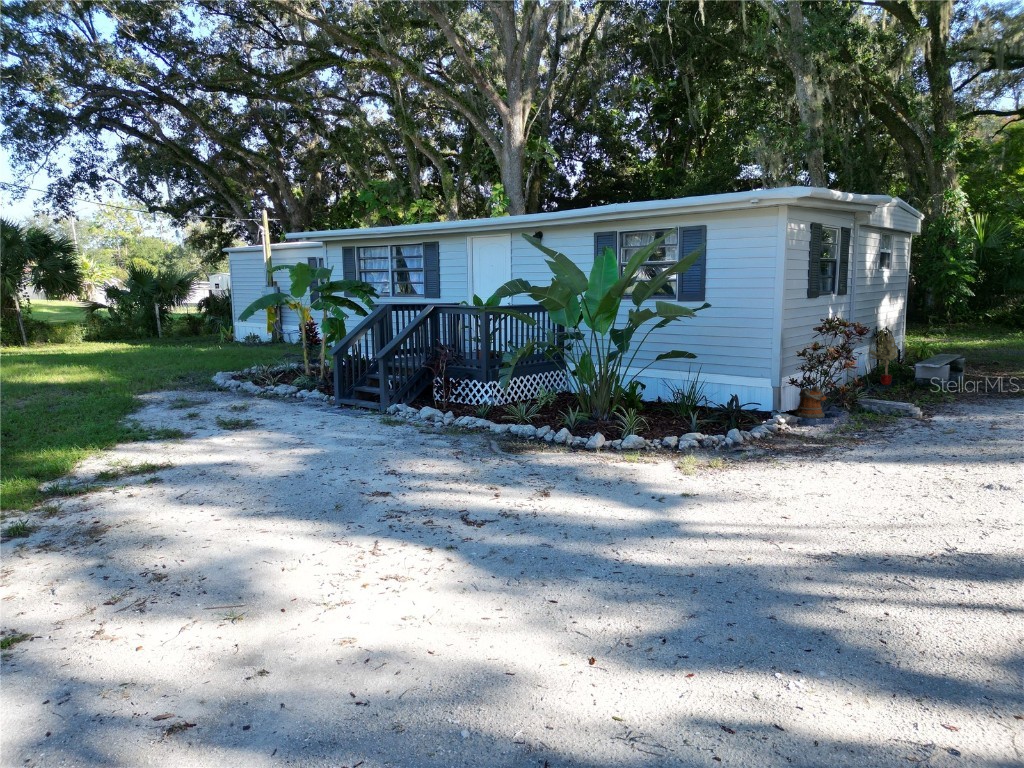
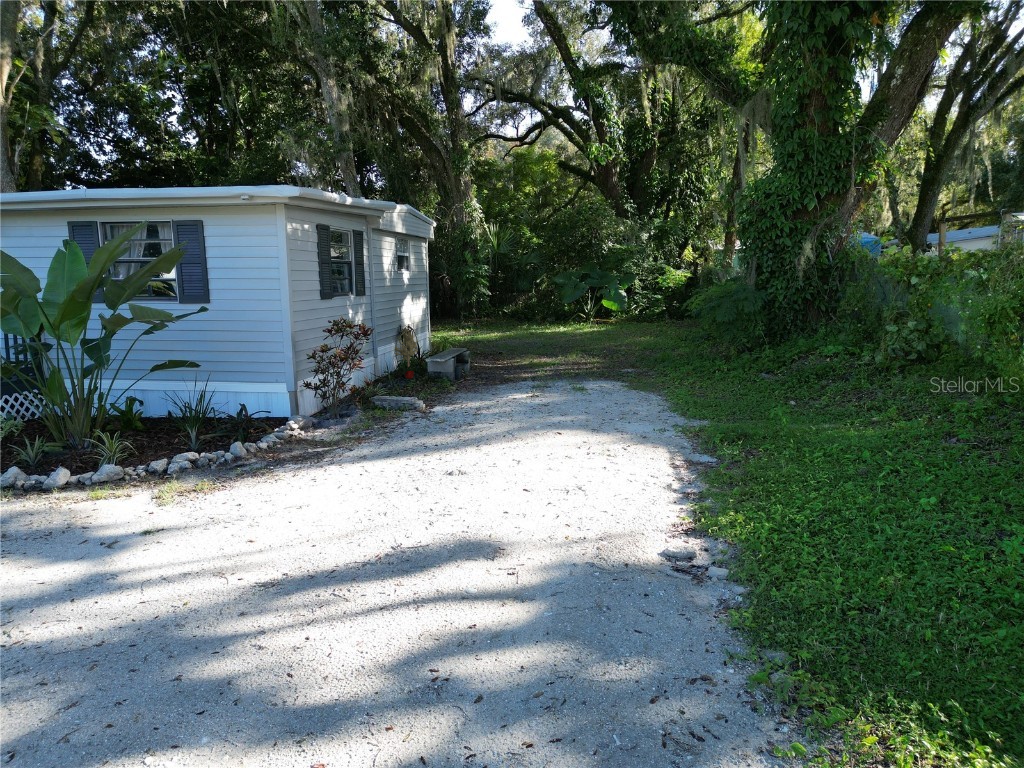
bucket: present [794,386,826,418] -> none [311,387,341,420]

